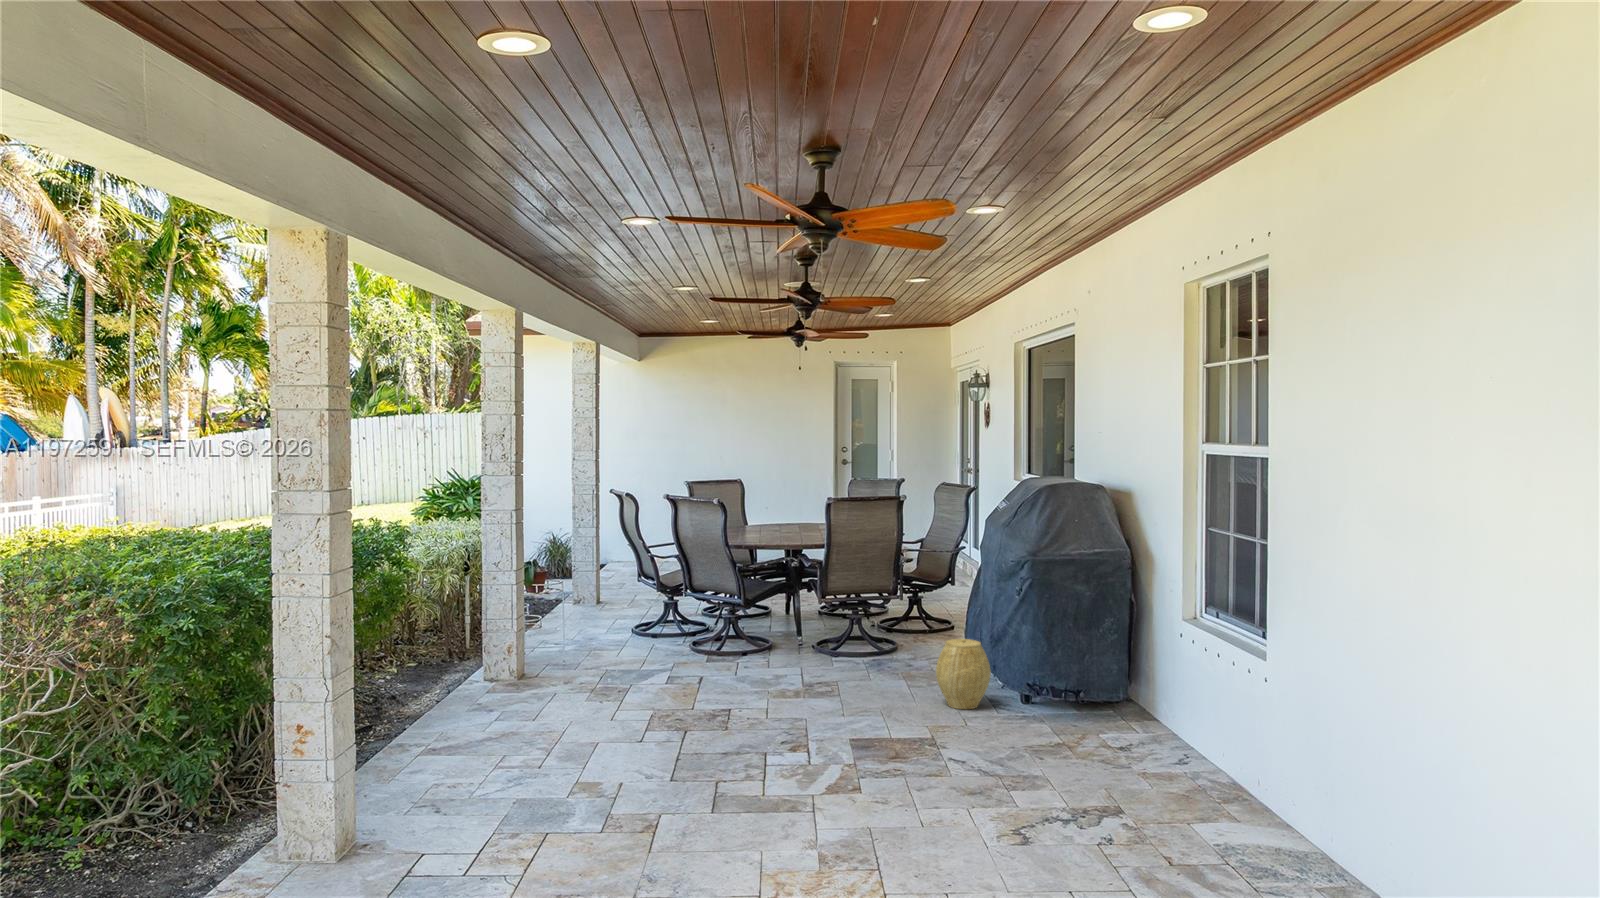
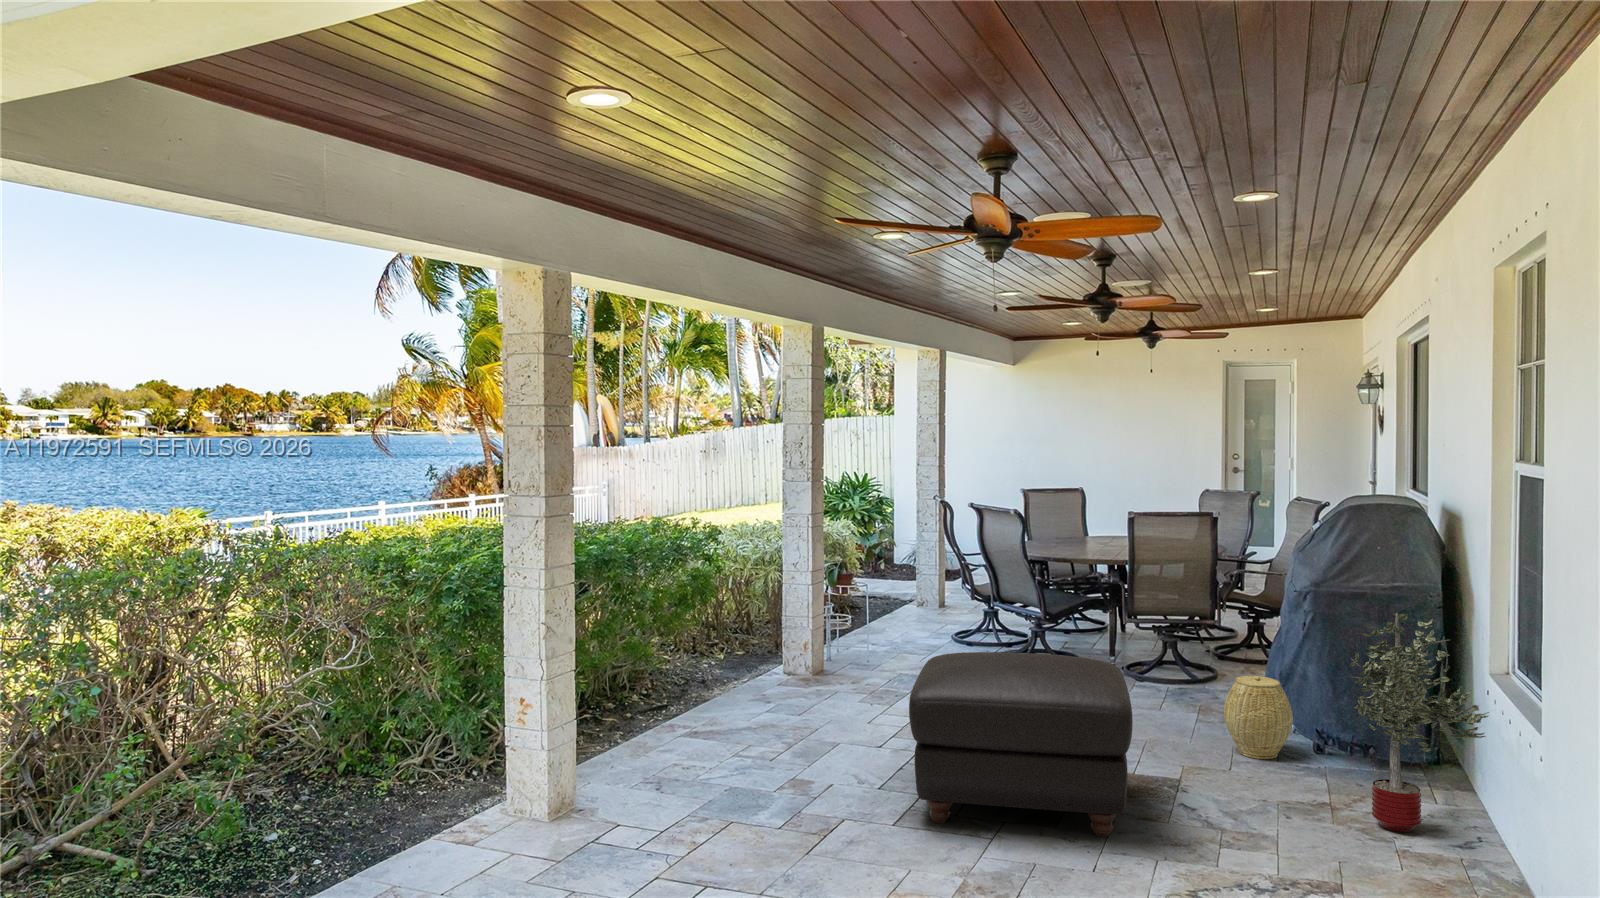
potted tree: none [1061,574,1164,751] -> present [1349,613,1489,832]
ottoman: none [707,632,923,799] -> present [909,652,1133,837]

